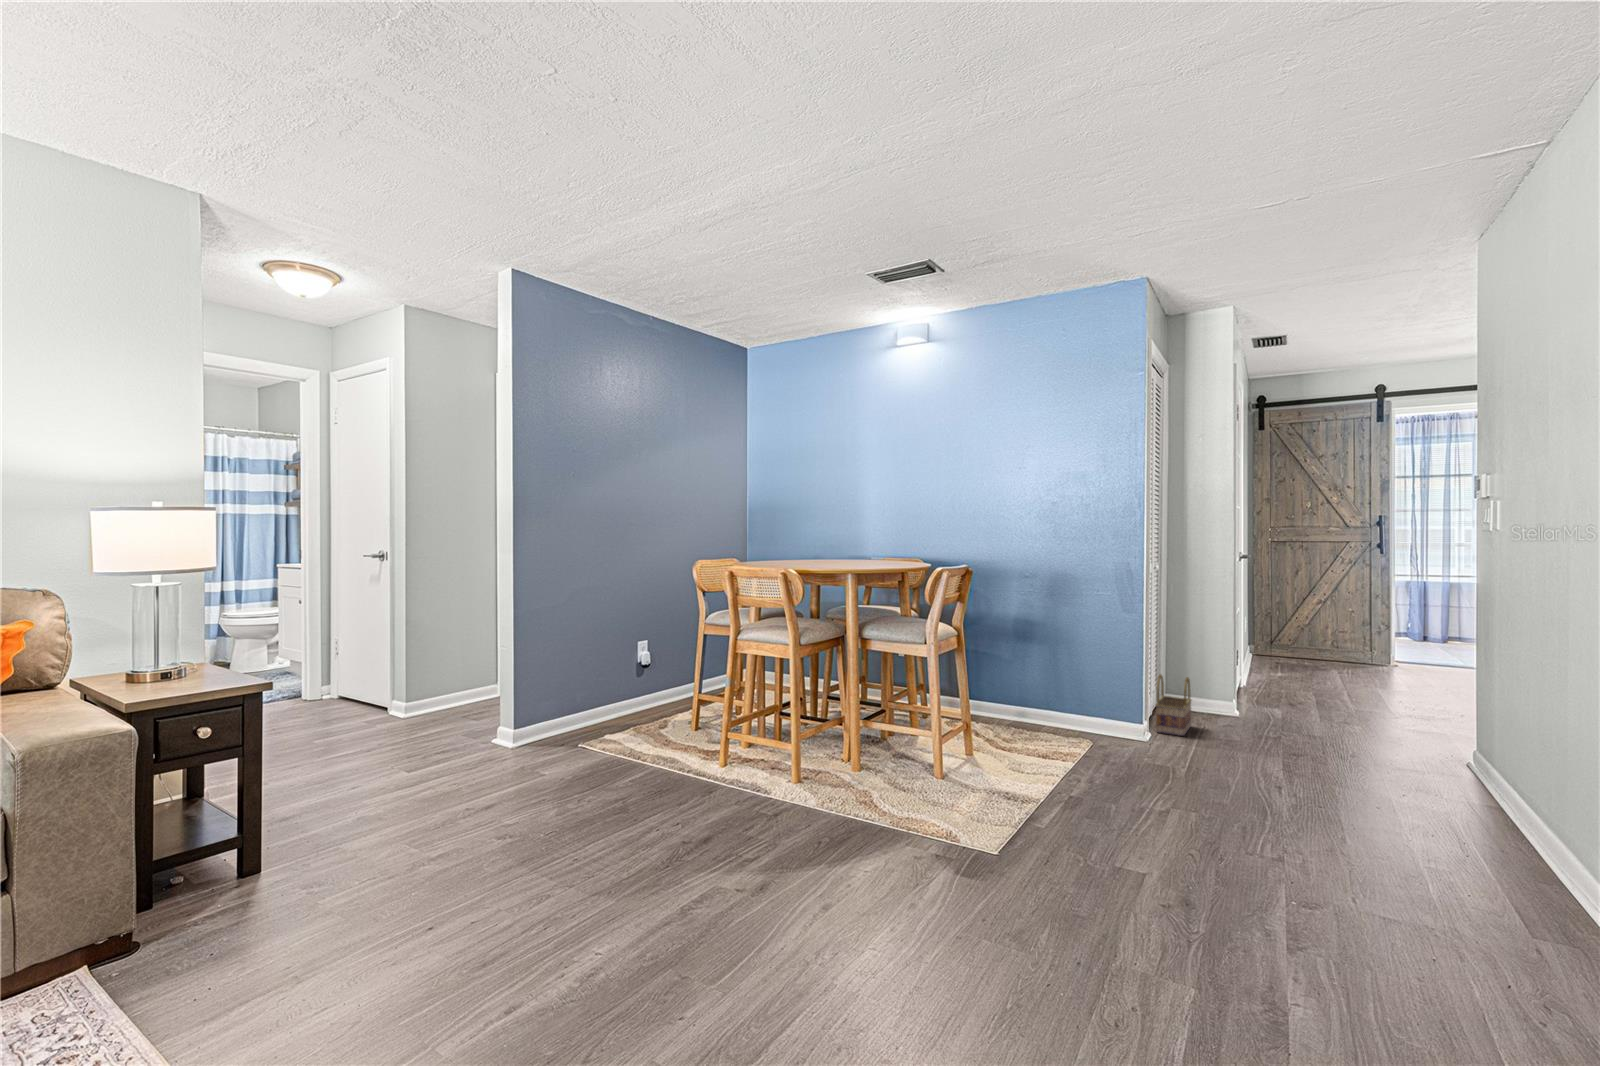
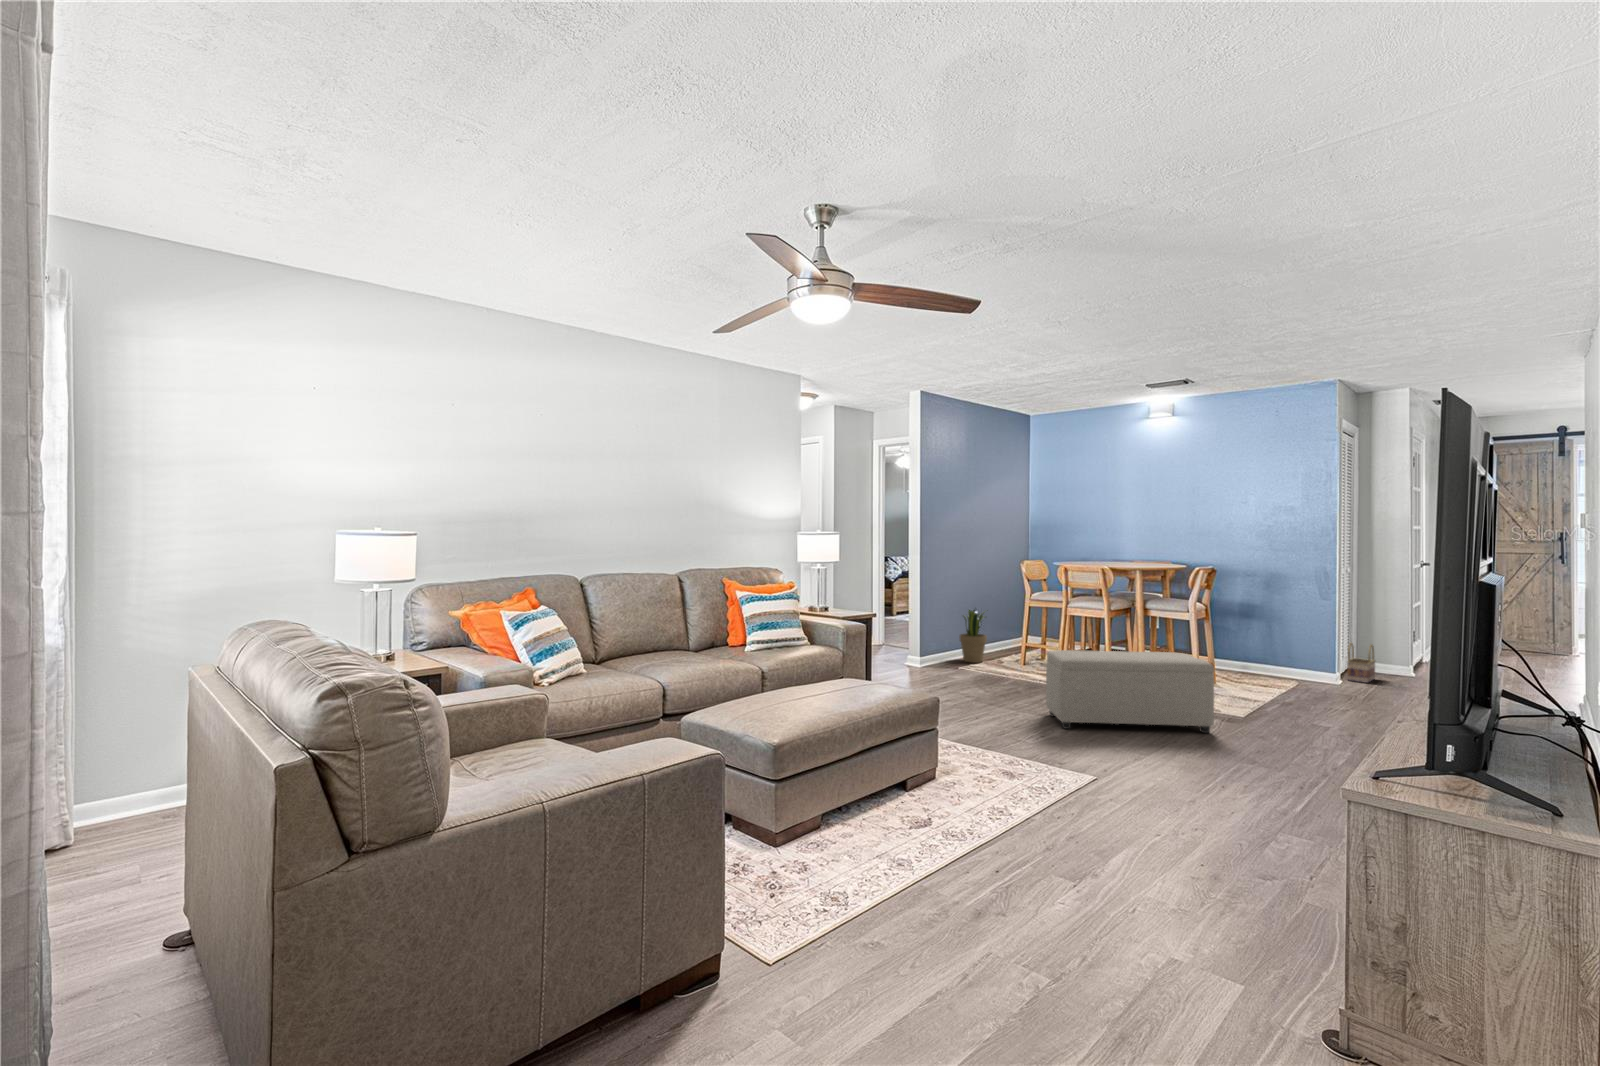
potted plant: none [597,637,645,728] -> present [960,610,987,663]
ottoman: none [599,742,929,949] -> present [1046,650,1214,733]

